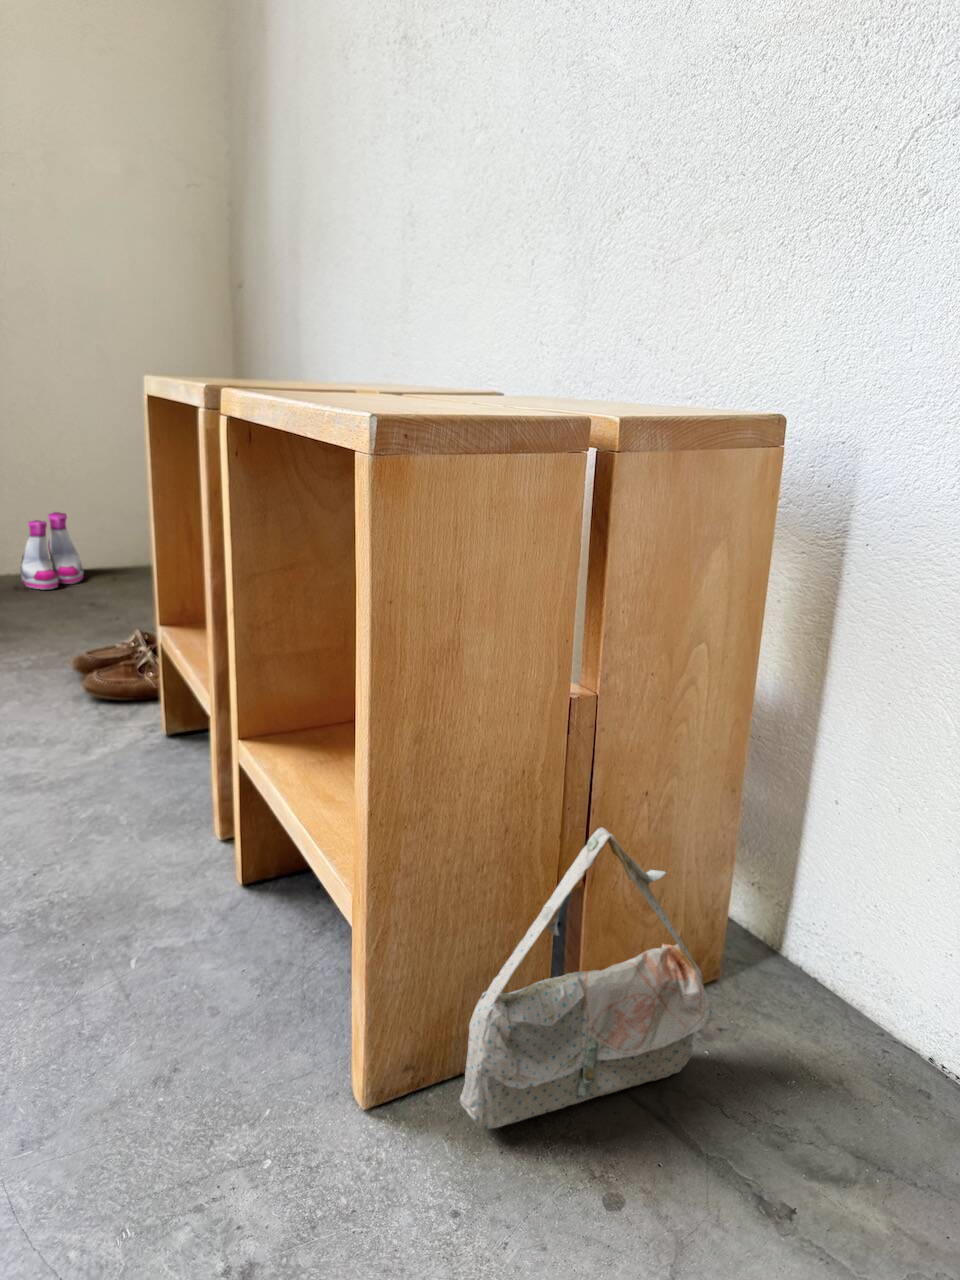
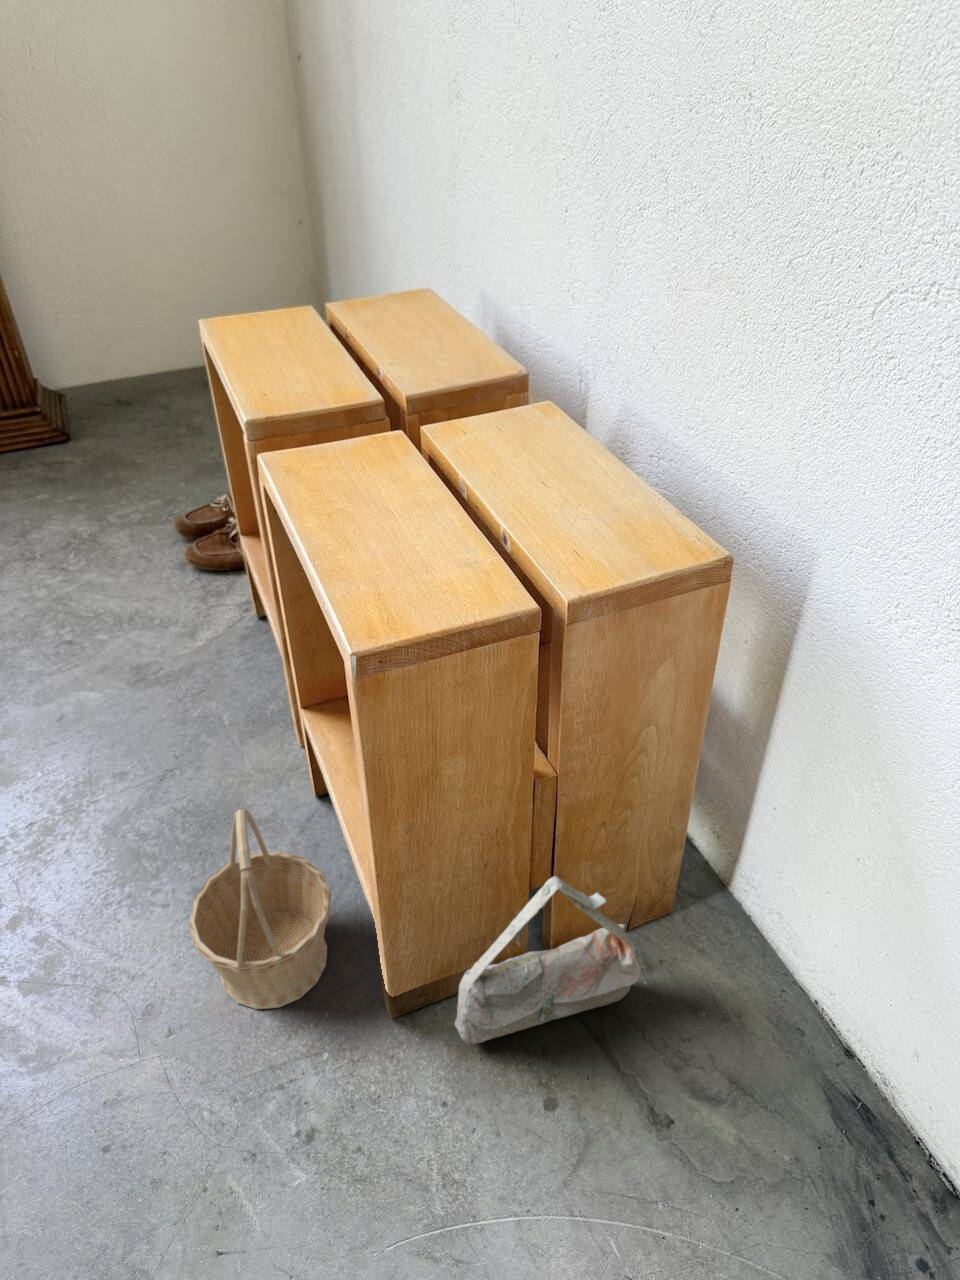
boots: present [21,512,84,589] -> none [126,337,183,418]
basket: none [73,790,279,1112] -> present [189,809,331,1009]

